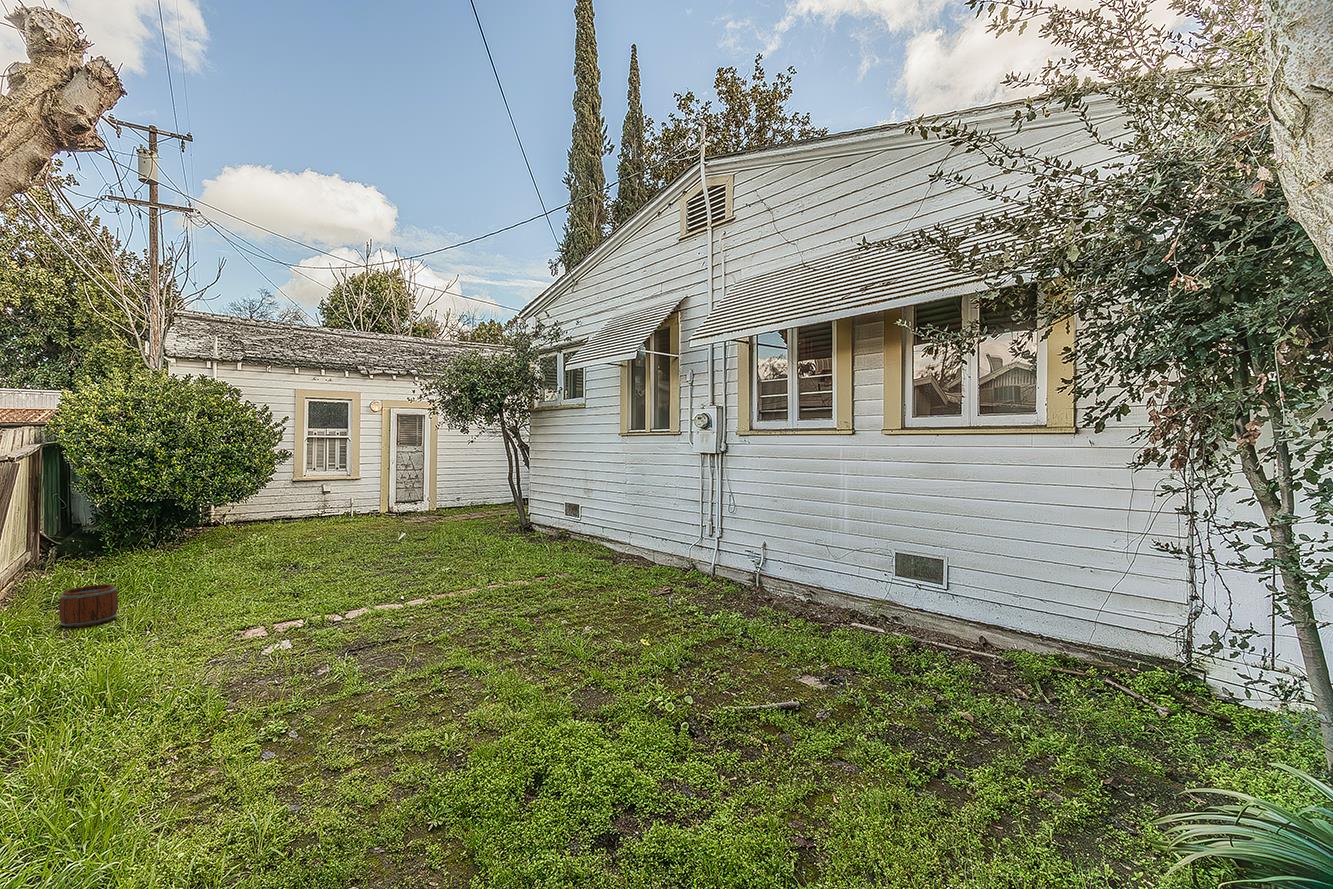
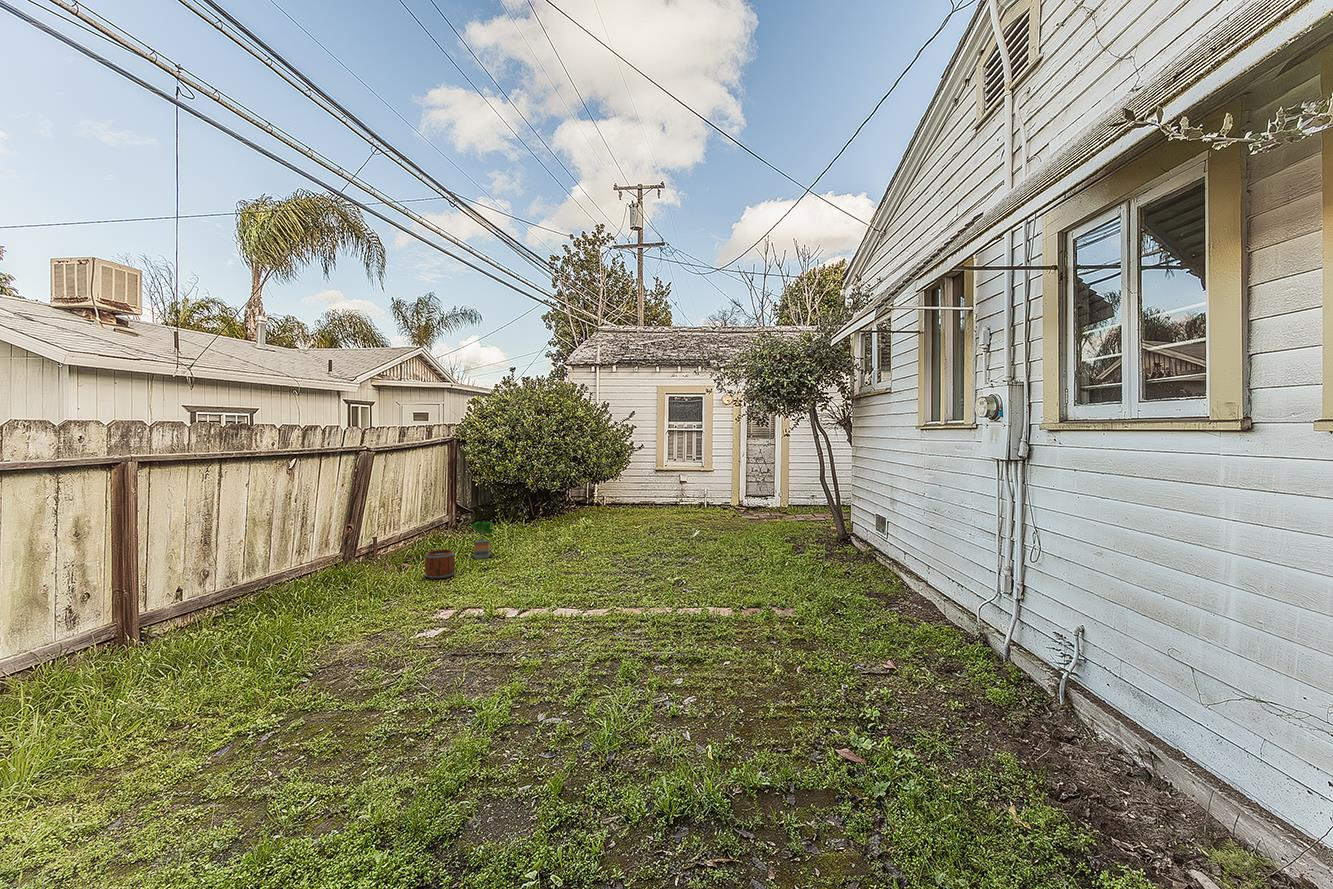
potted tree: none [100,545,147,597] -> present [471,521,494,558]

